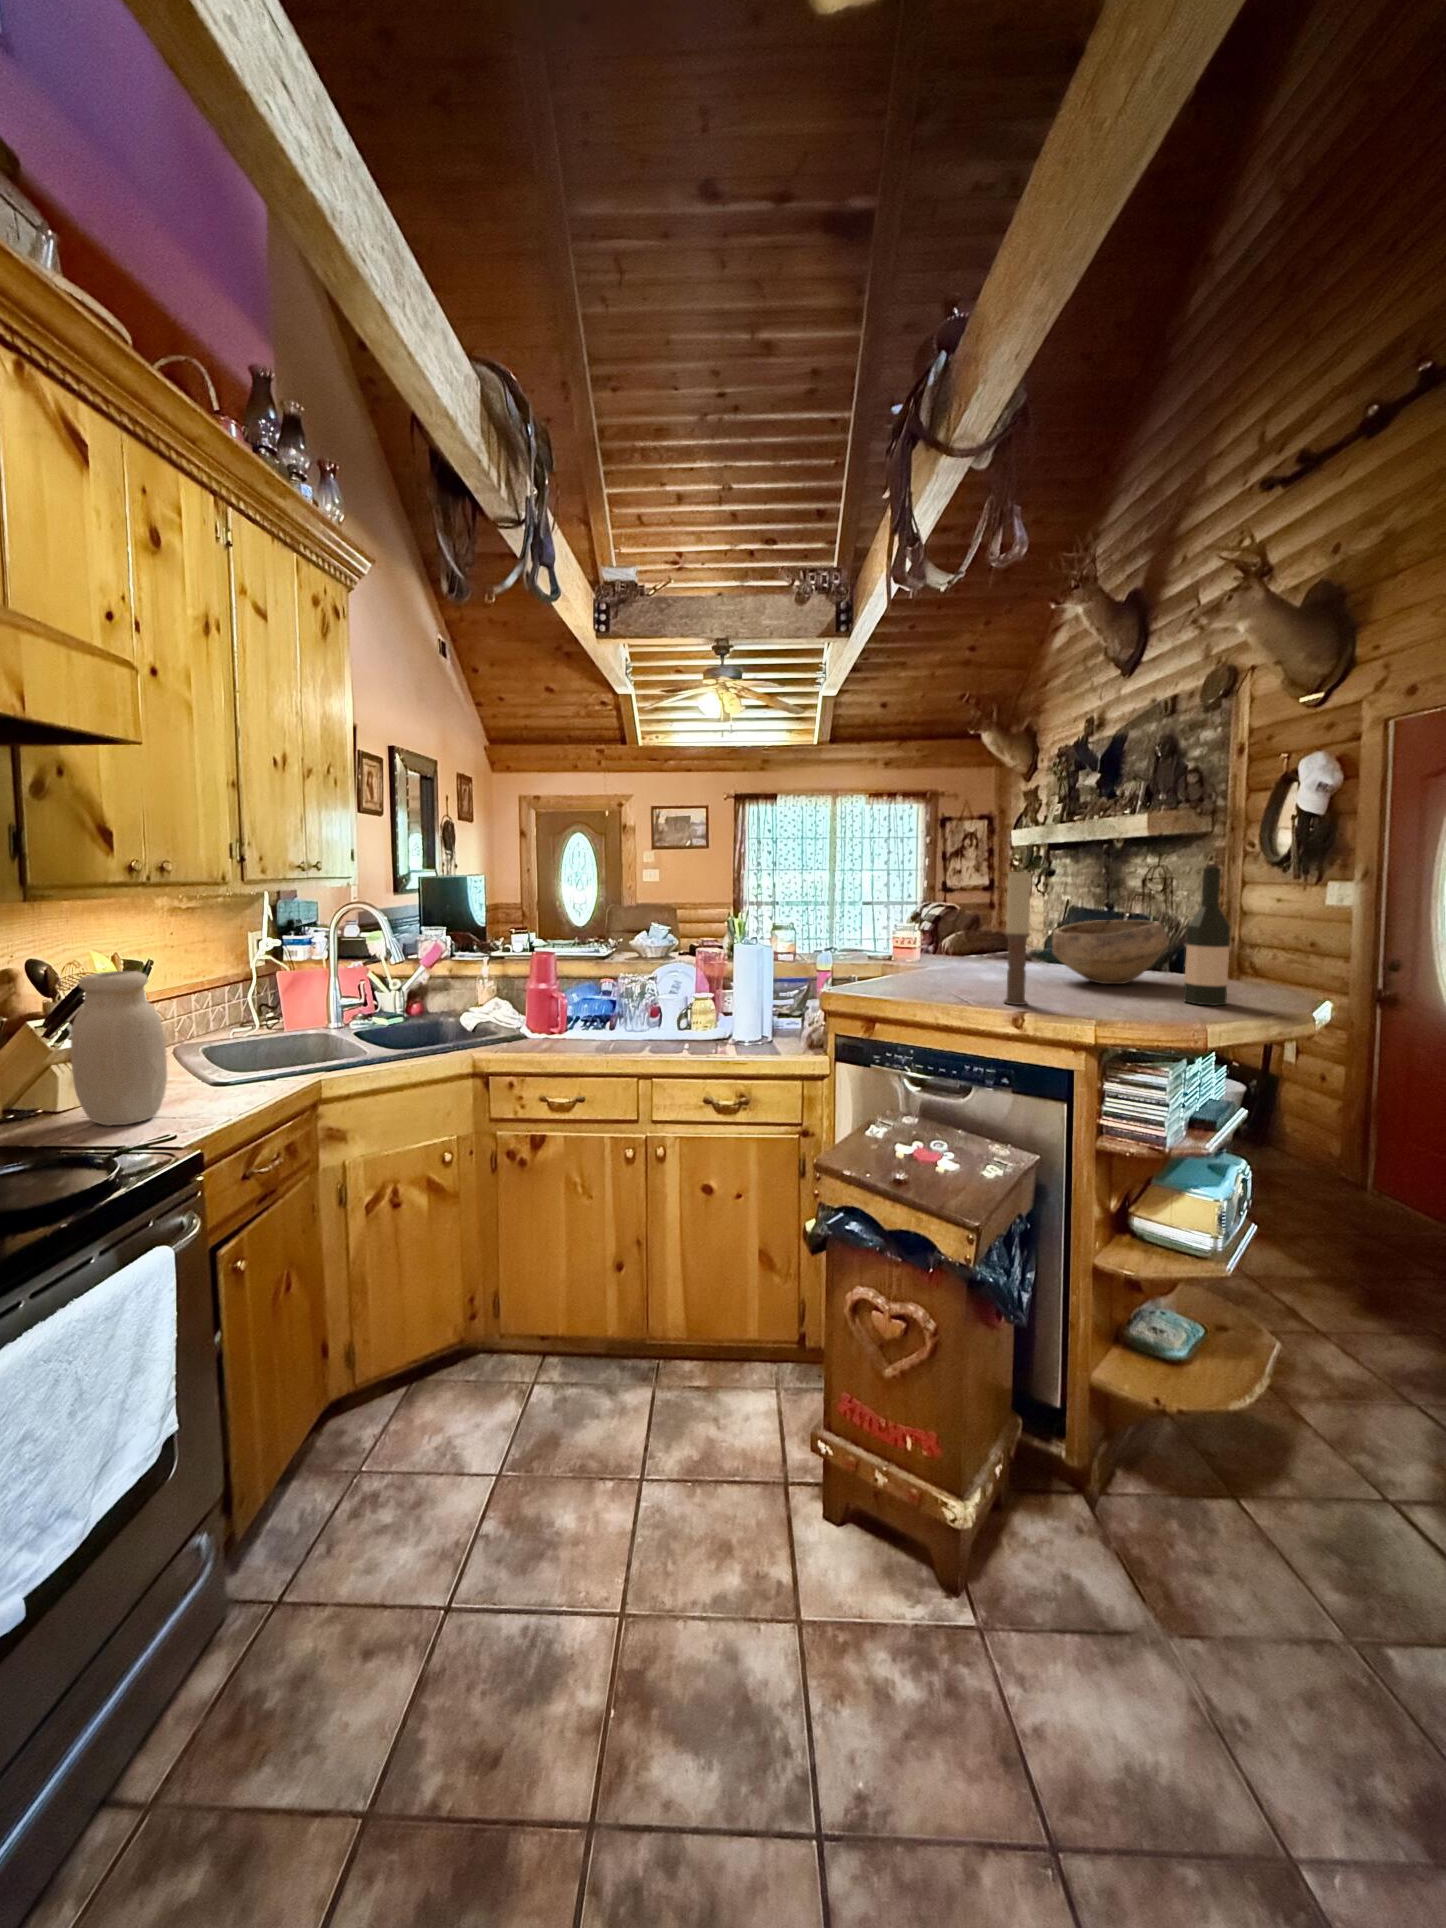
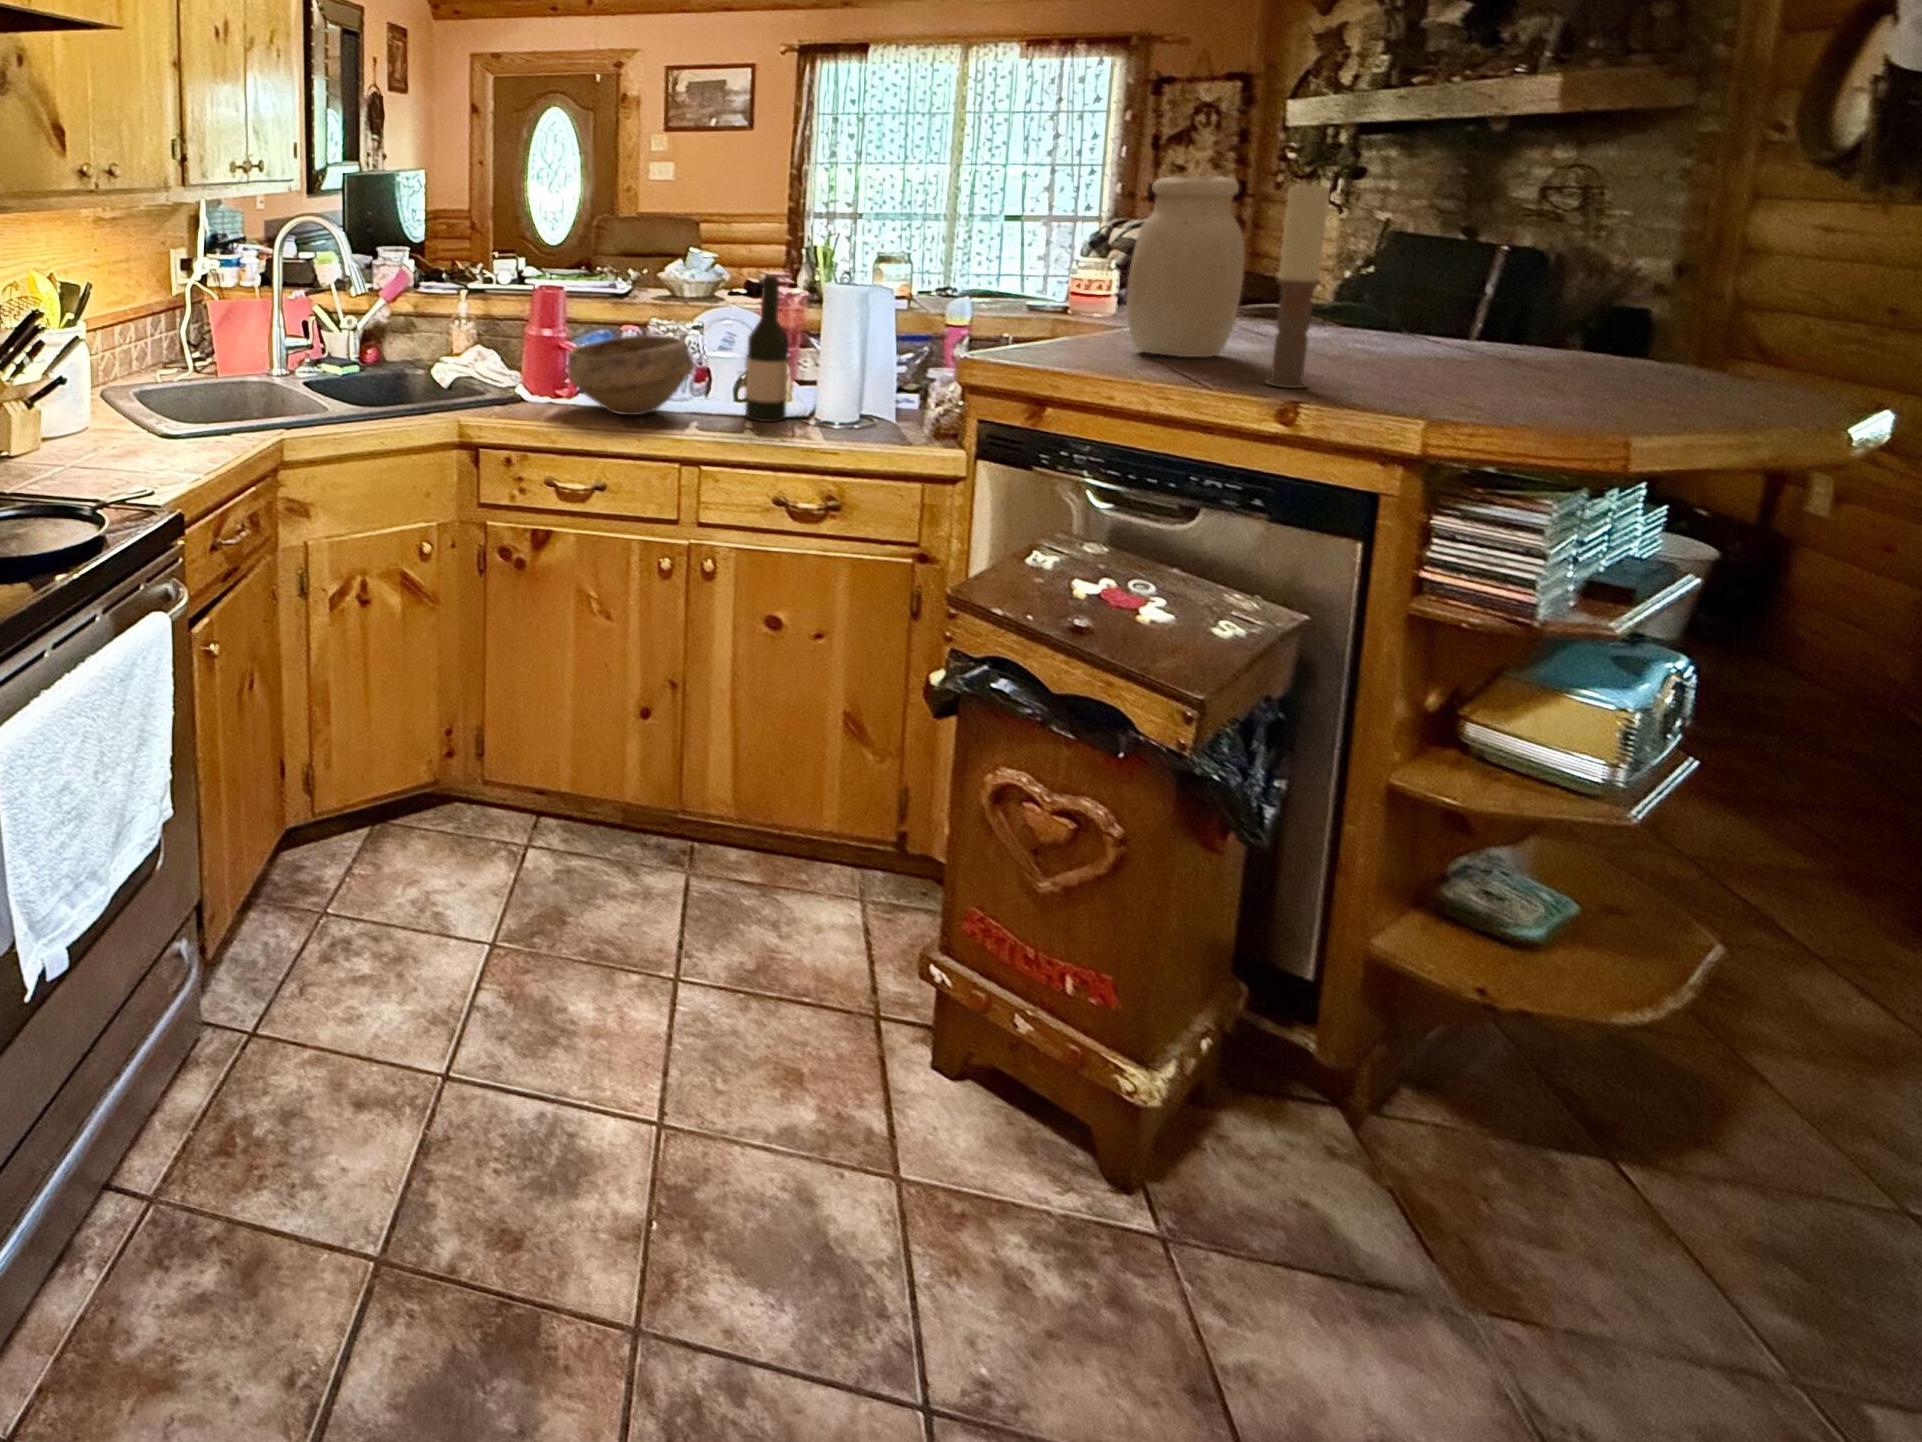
wine bottle: present [1184,864,1231,1005] -> present [745,274,789,422]
bowl: present [1052,920,1169,984] -> present [568,335,694,415]
jar: present [71,971,167,1126] -> present [1126,176,1245,357]

